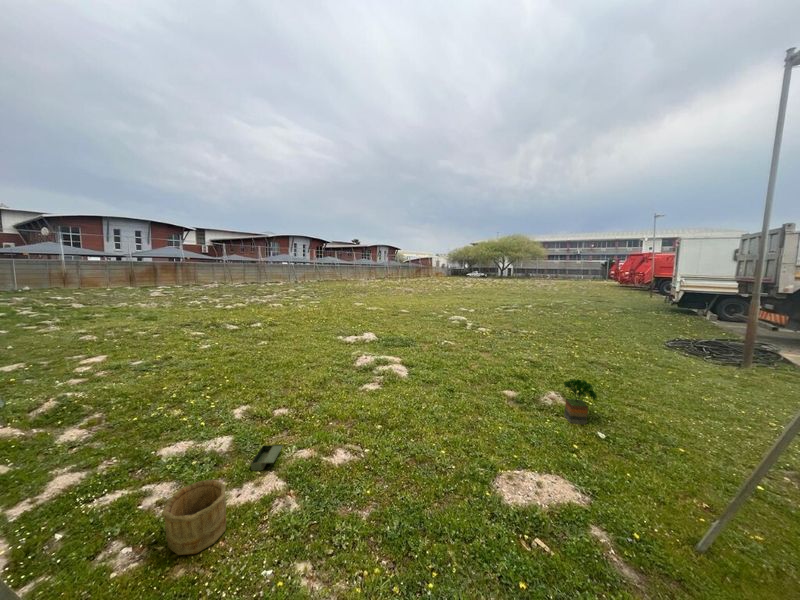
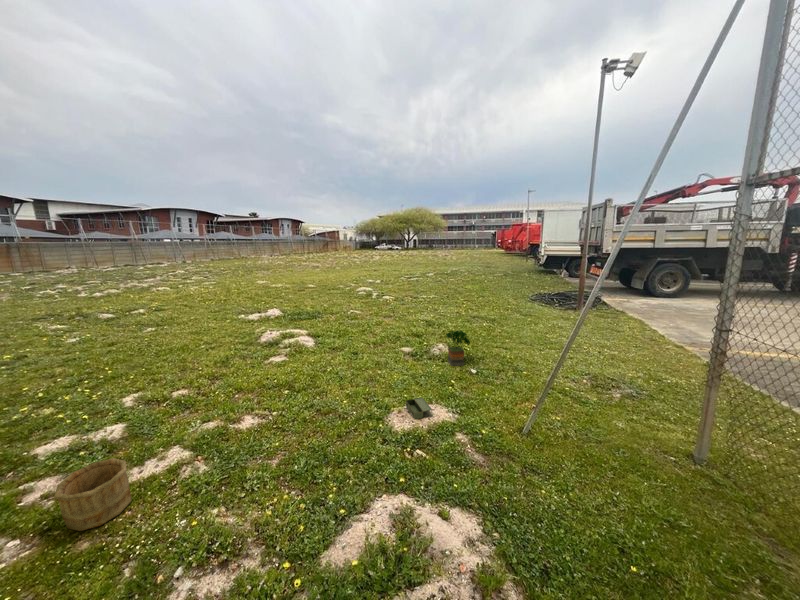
toolbox: present [251,445,283,471] -> present [406,398,432,419]

